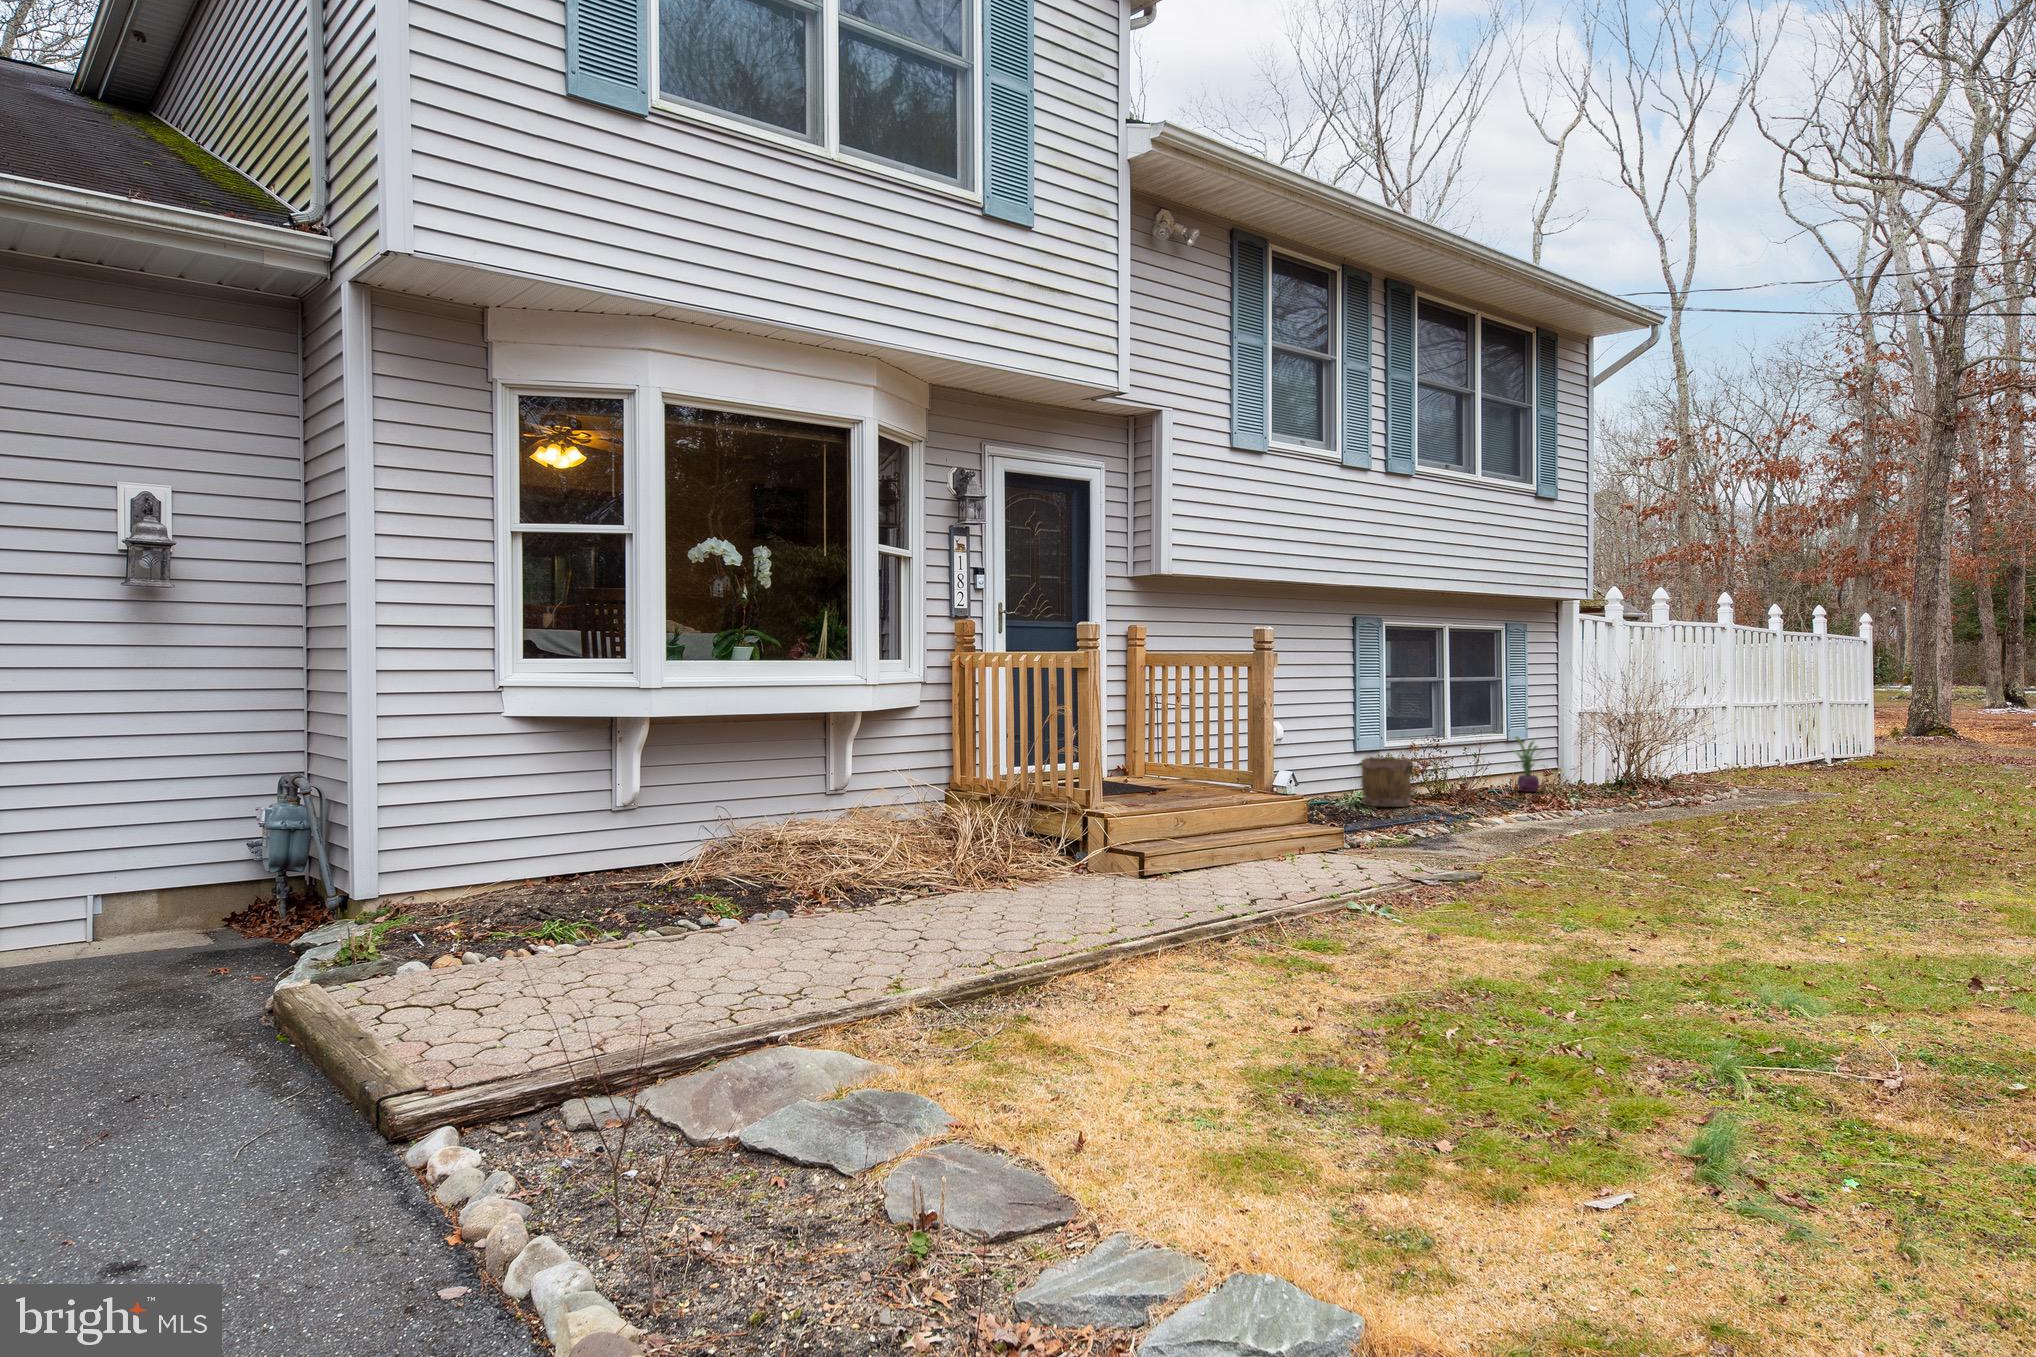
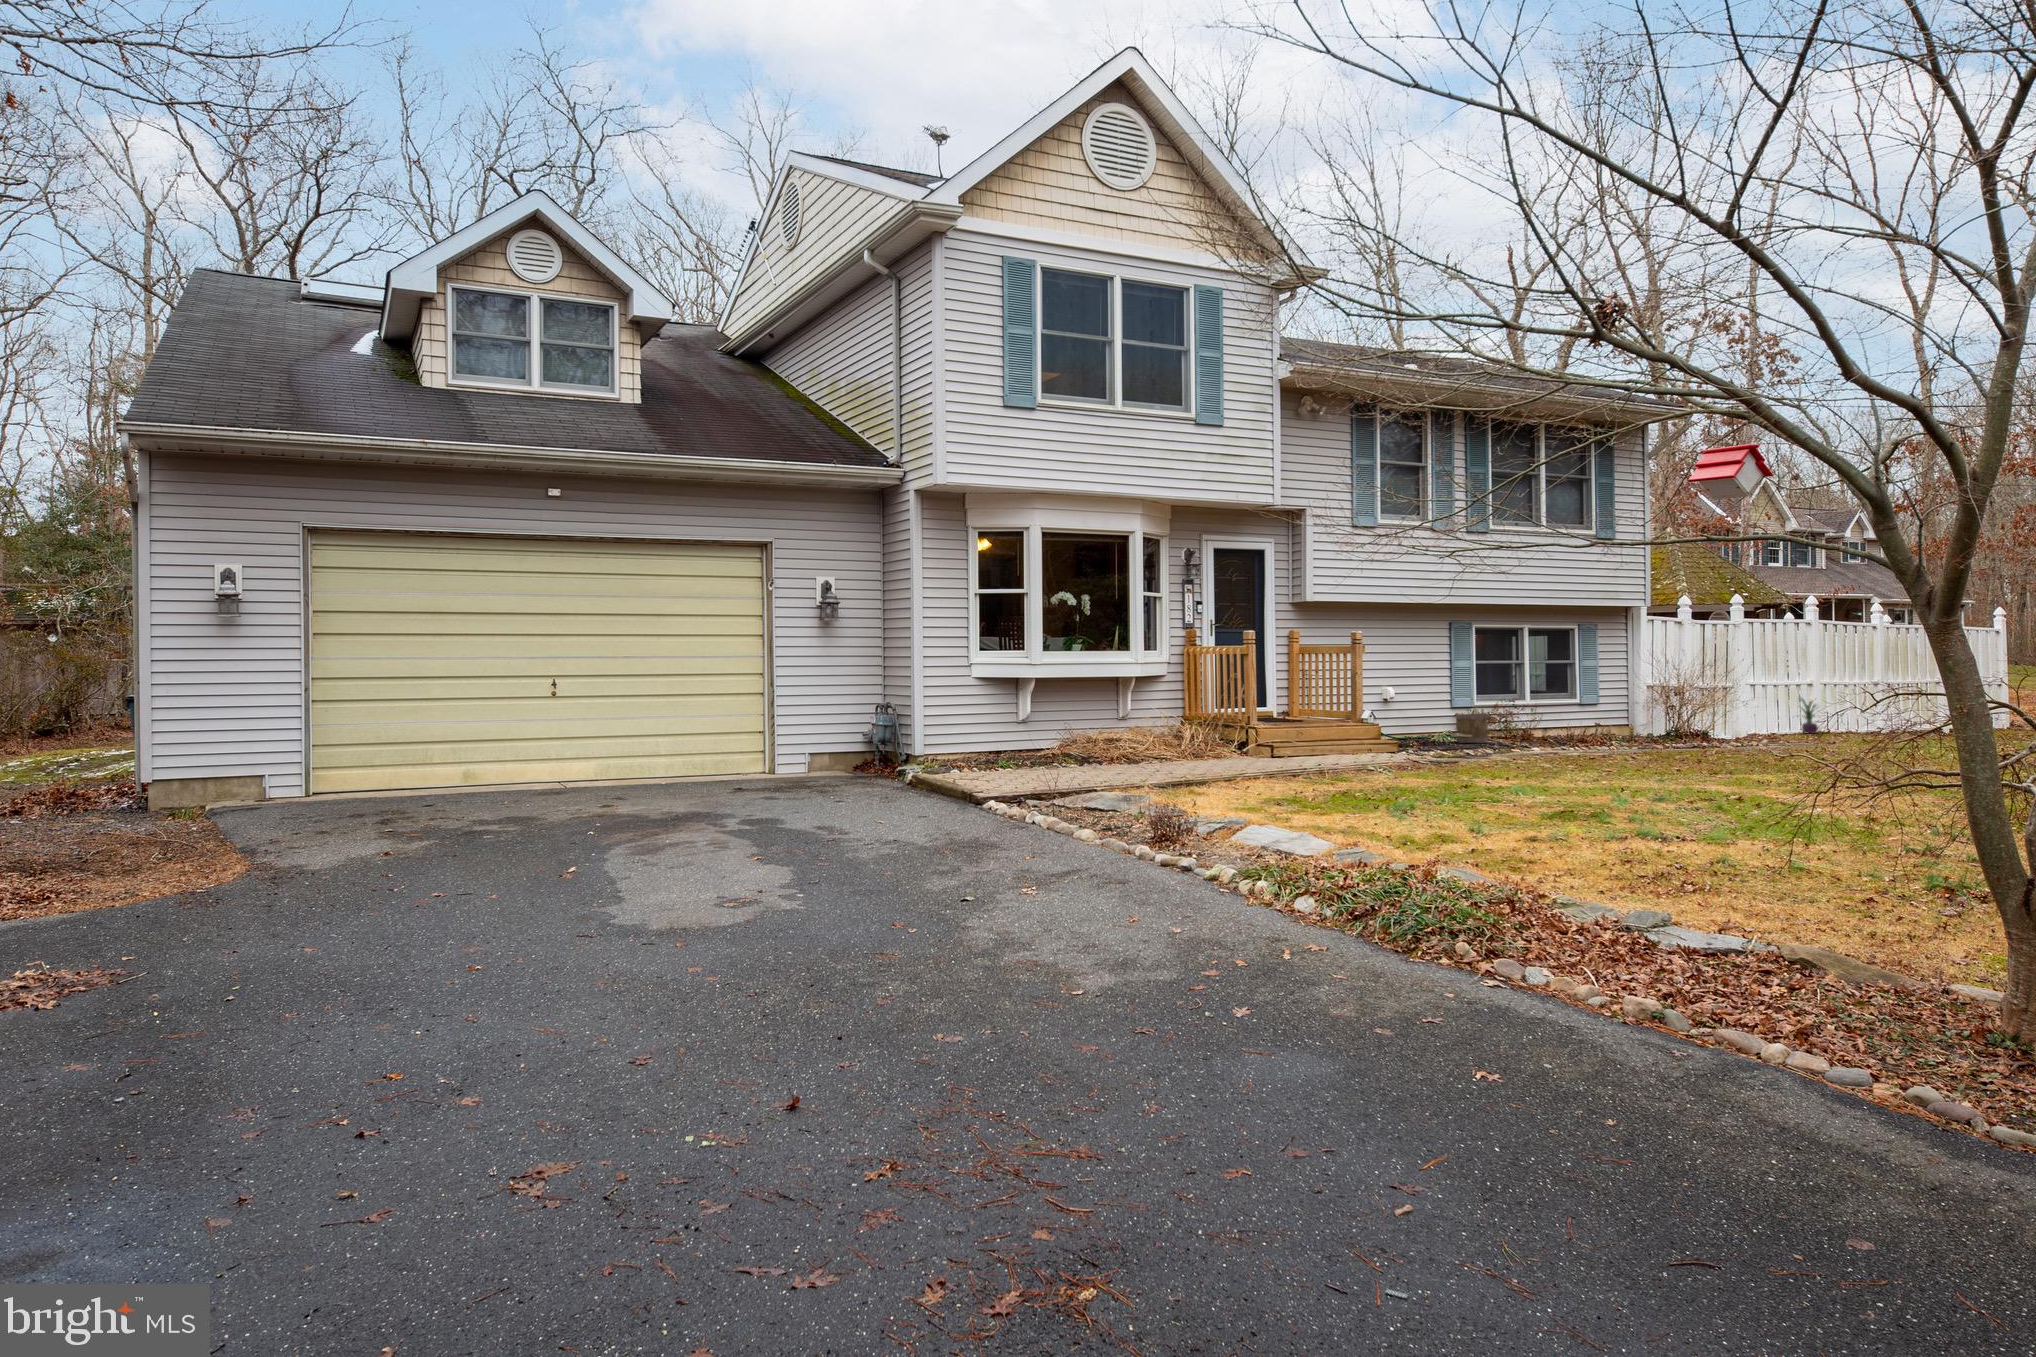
decorative plant: present [1506,737,1545,792] -> present [1797,699,1819,734]

